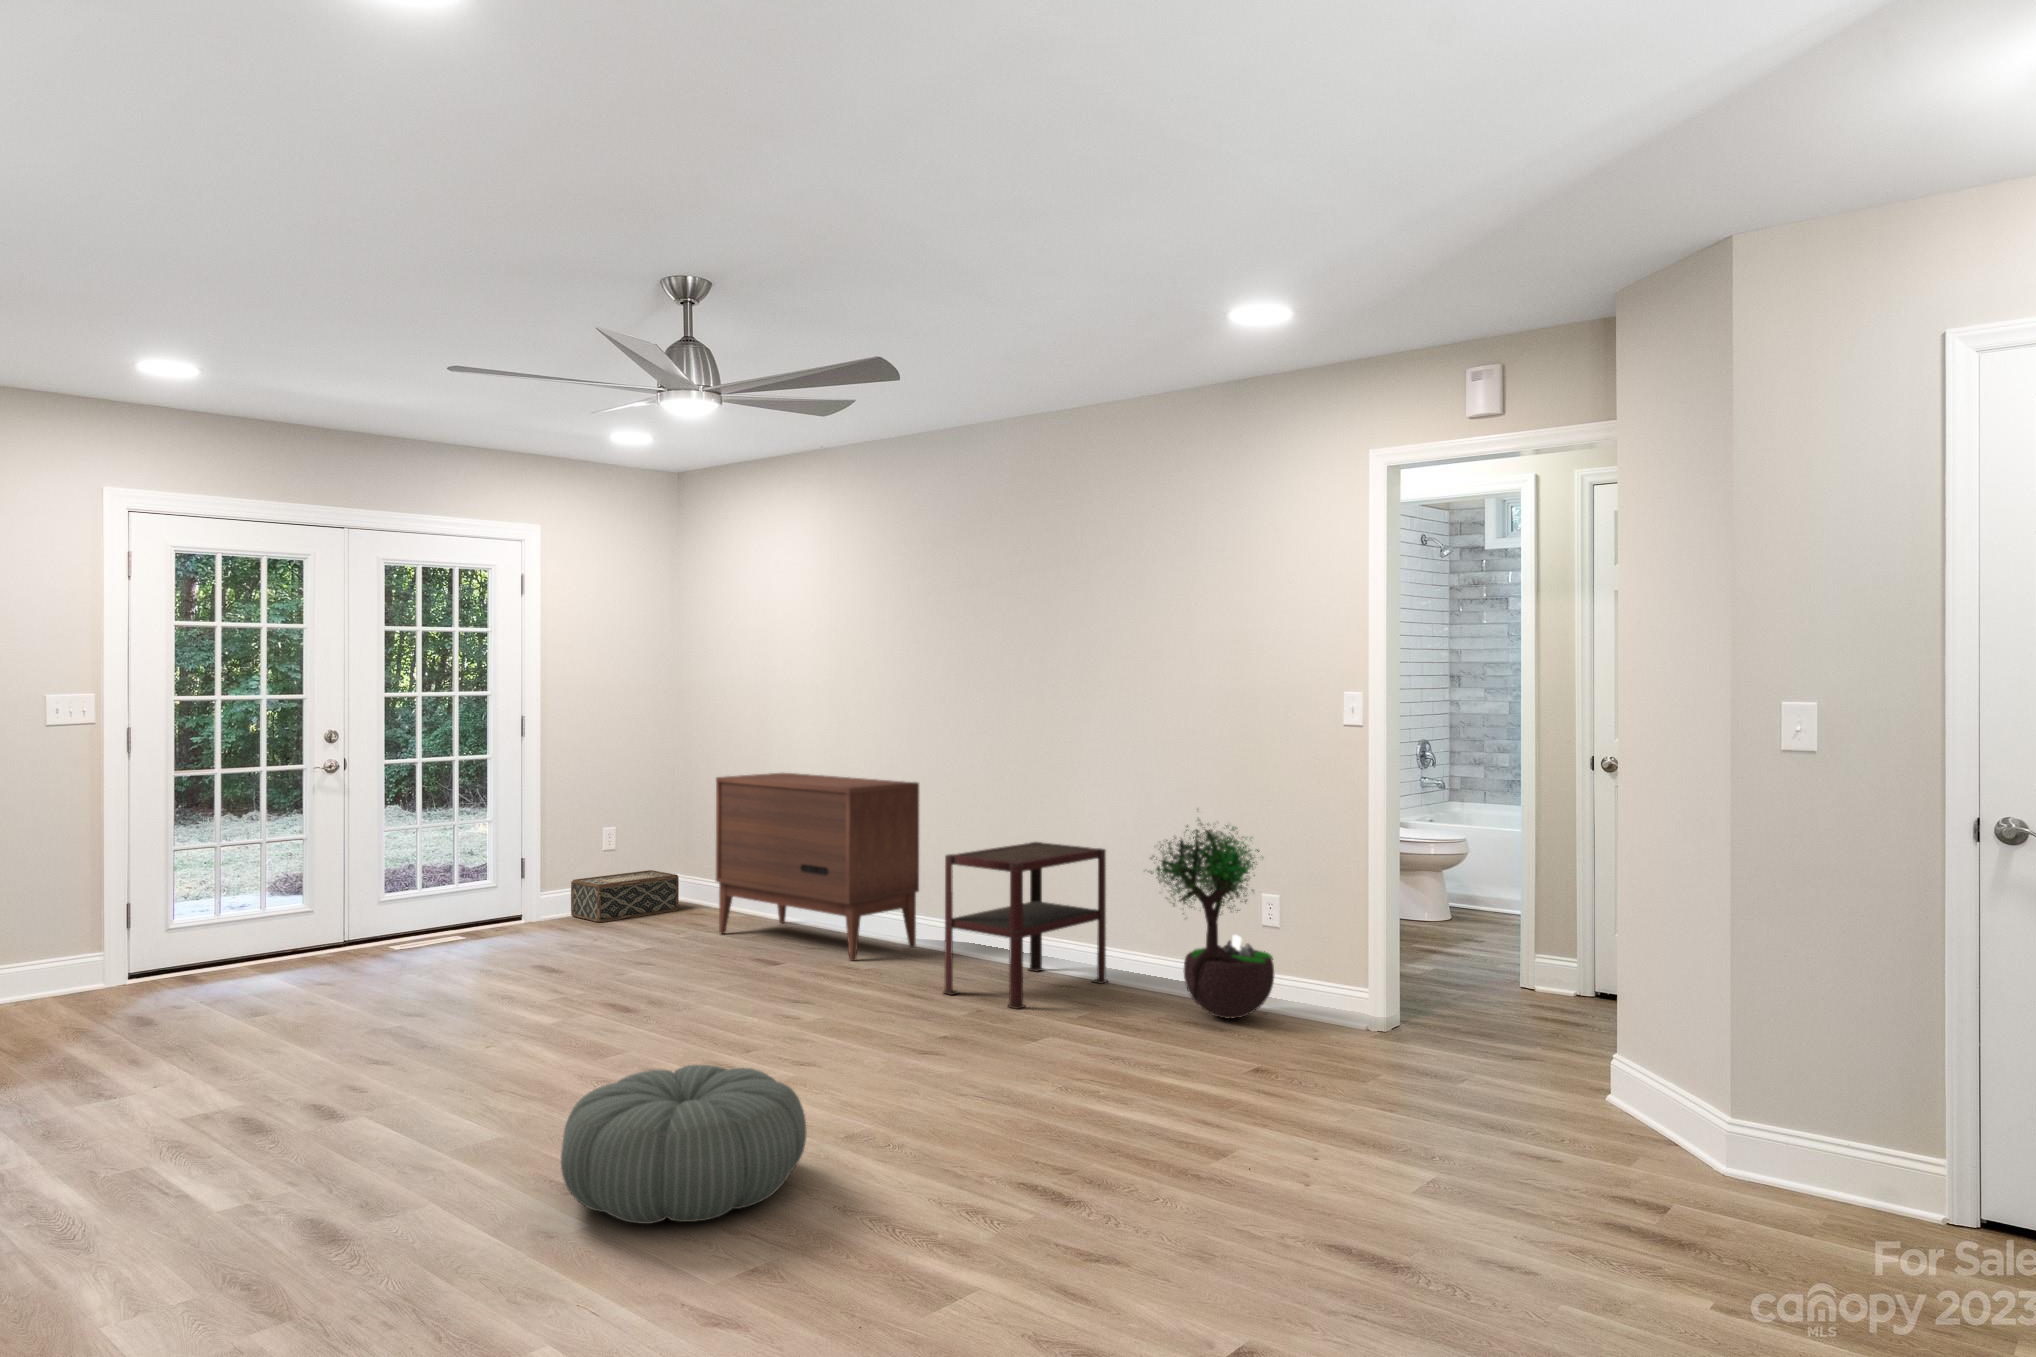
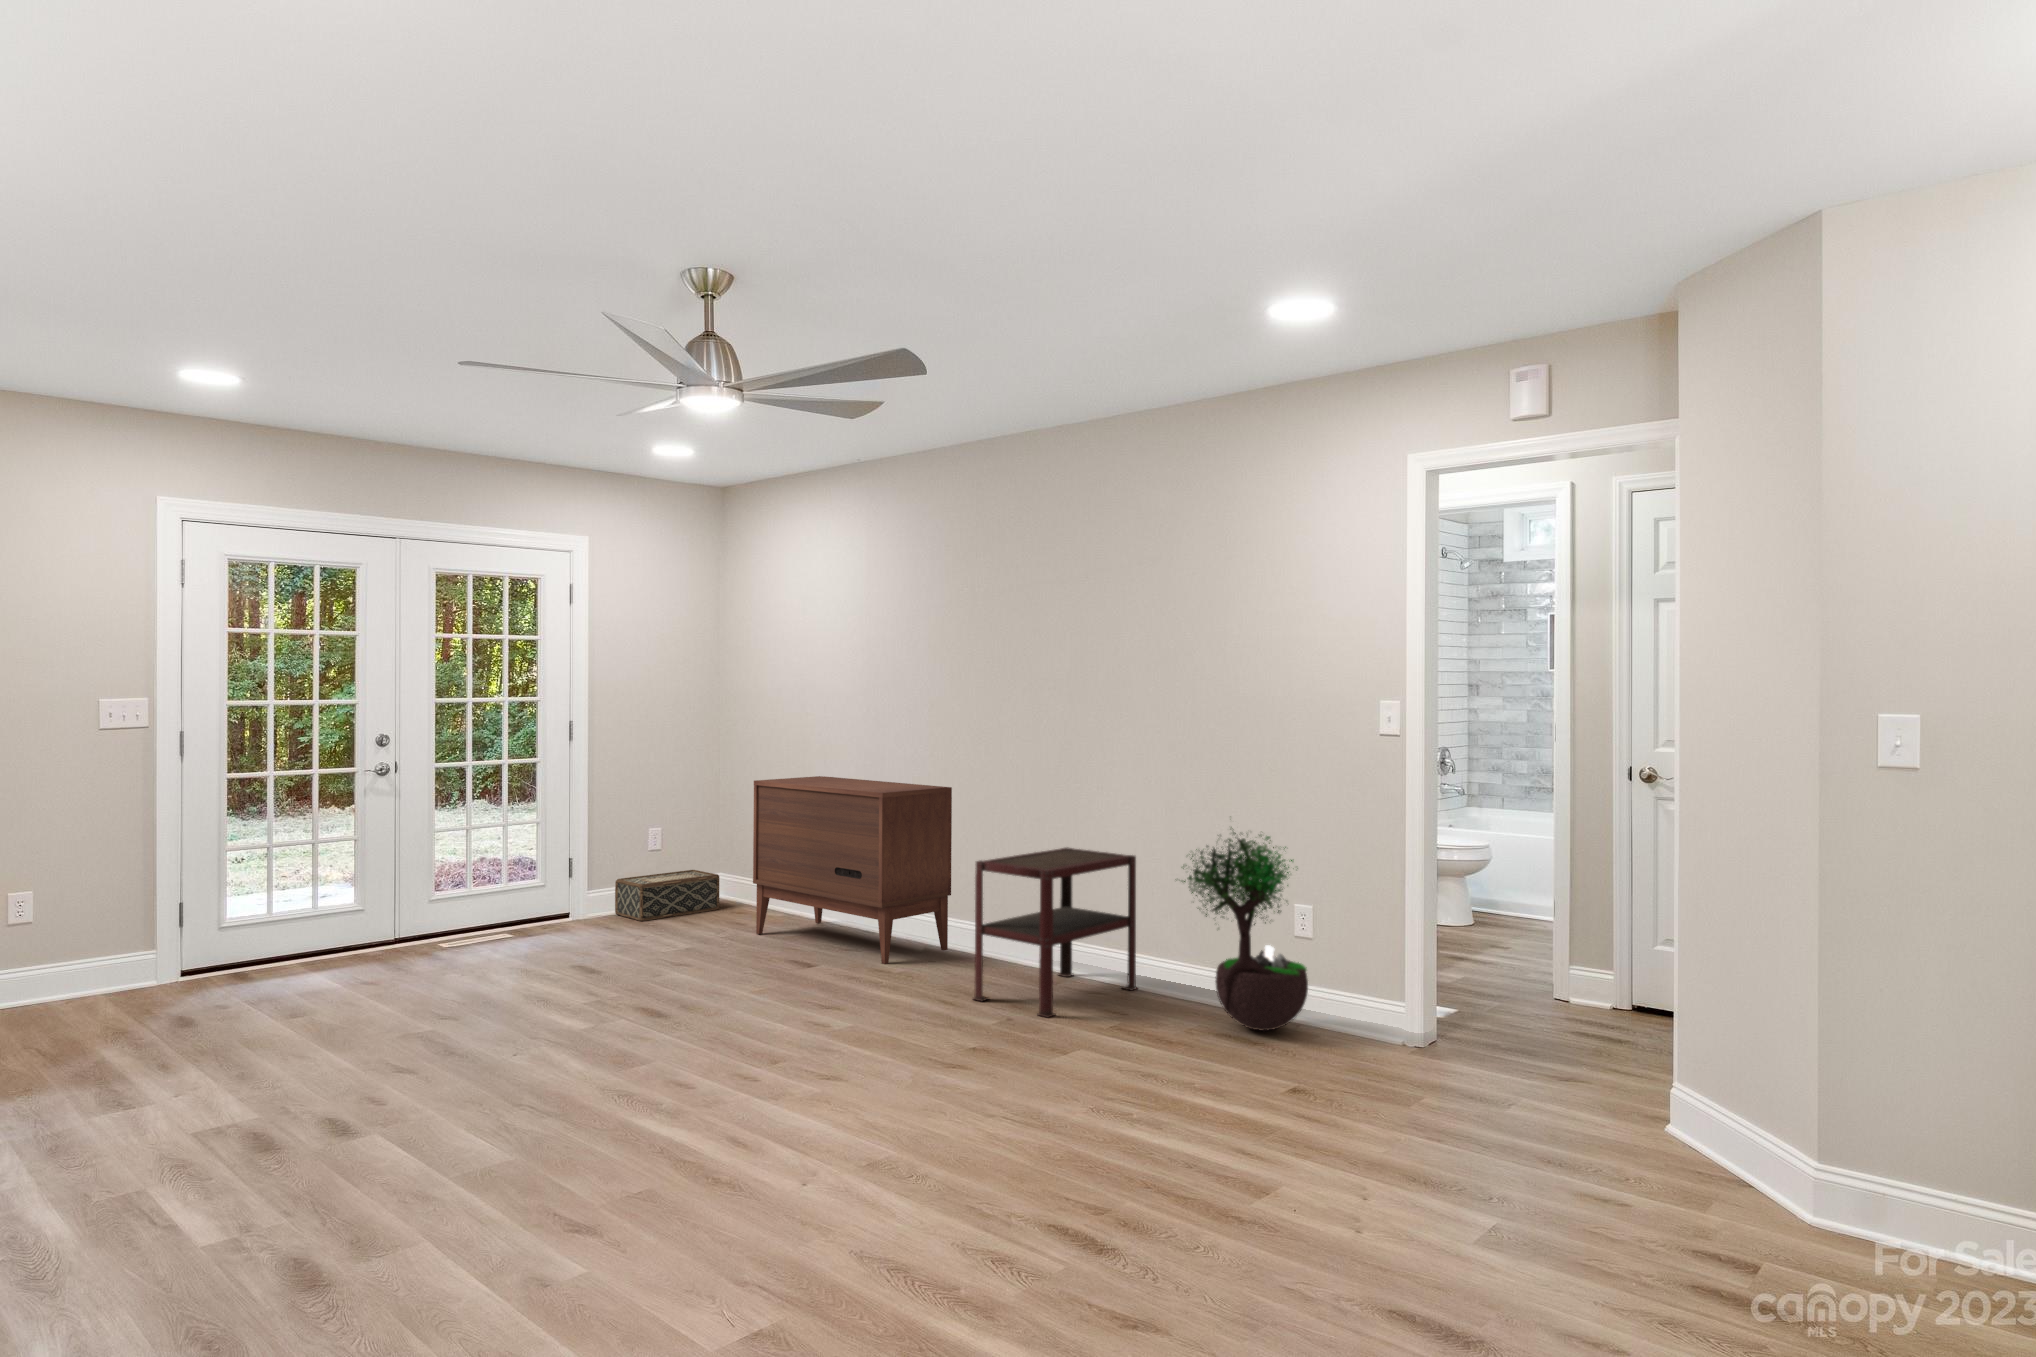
pouf: present [561,1065,806,1224] -> none [563,1086,823,1263]

